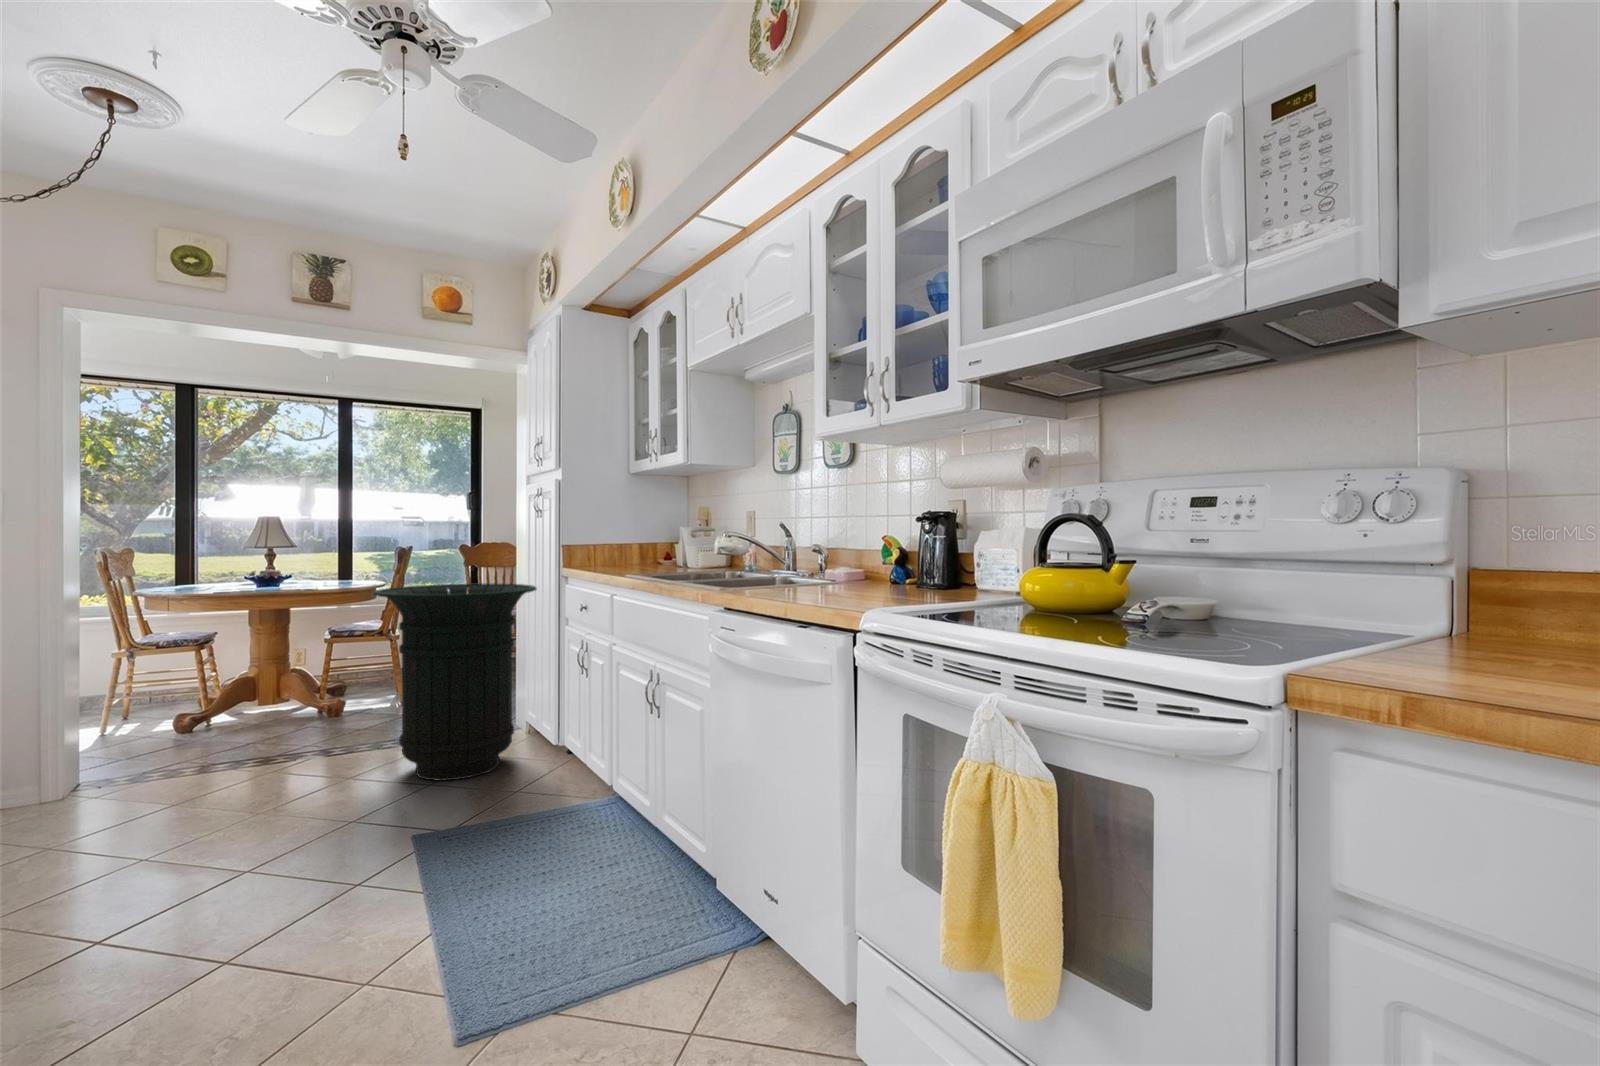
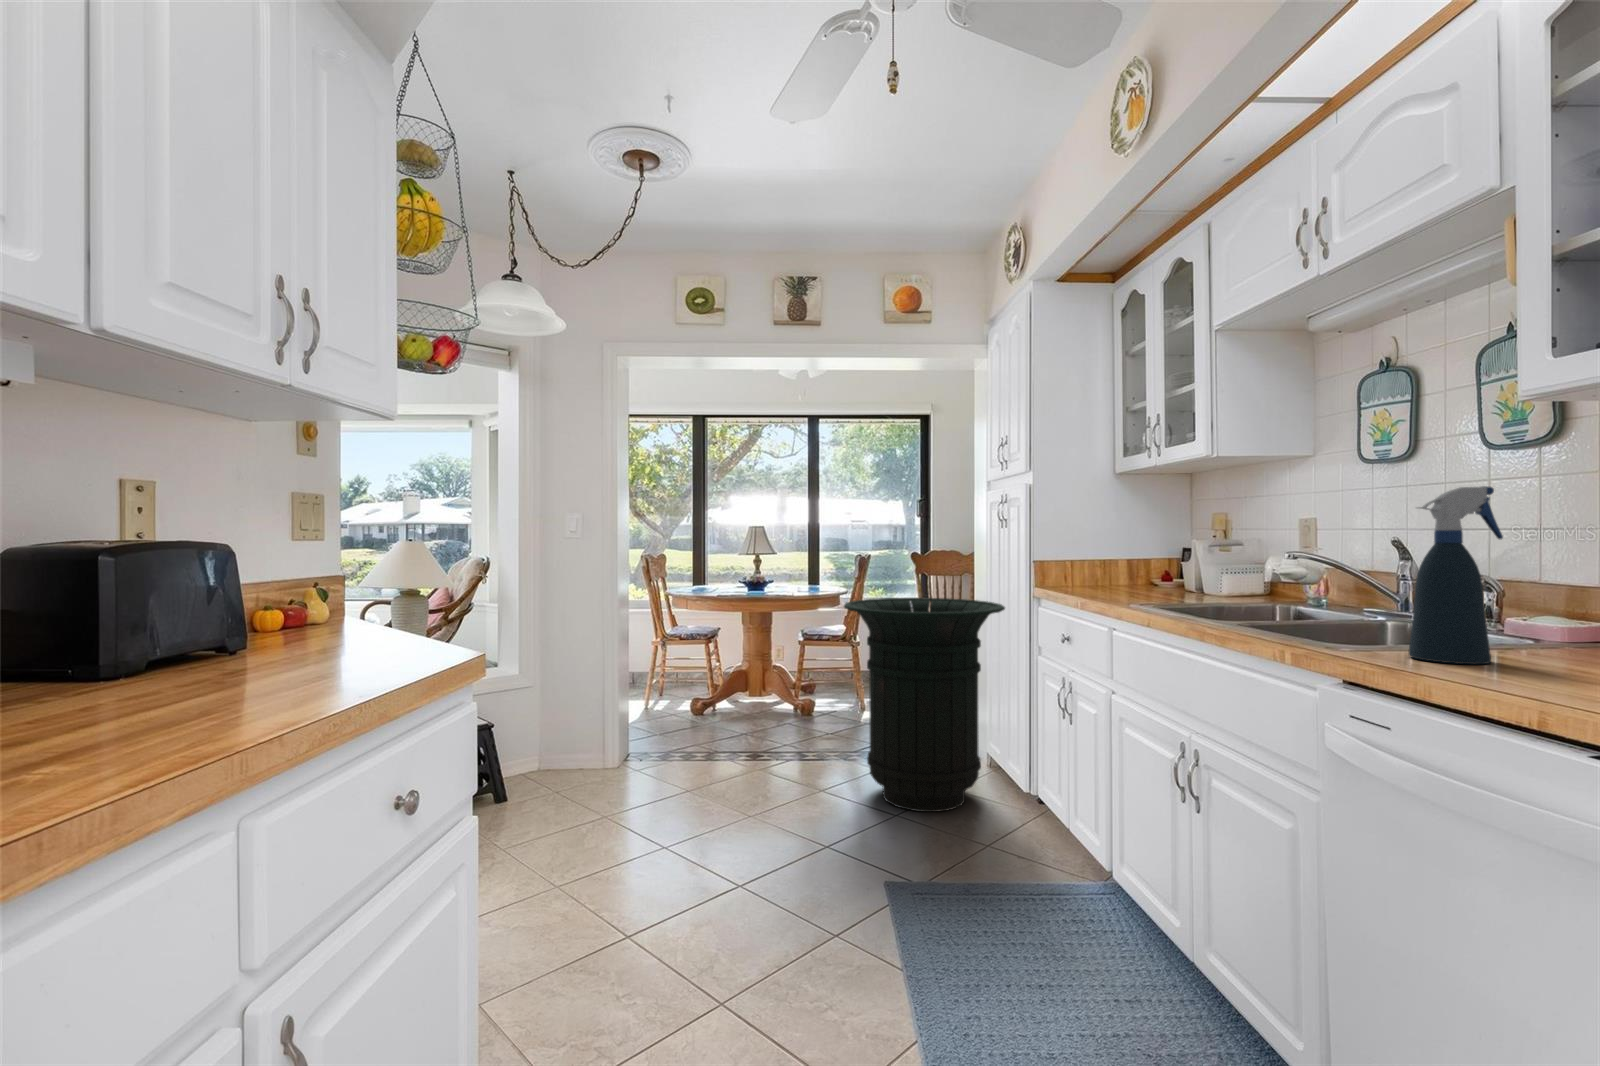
spray bottle: none [757,490,803,595] -> present [1409,486,1503,664]

